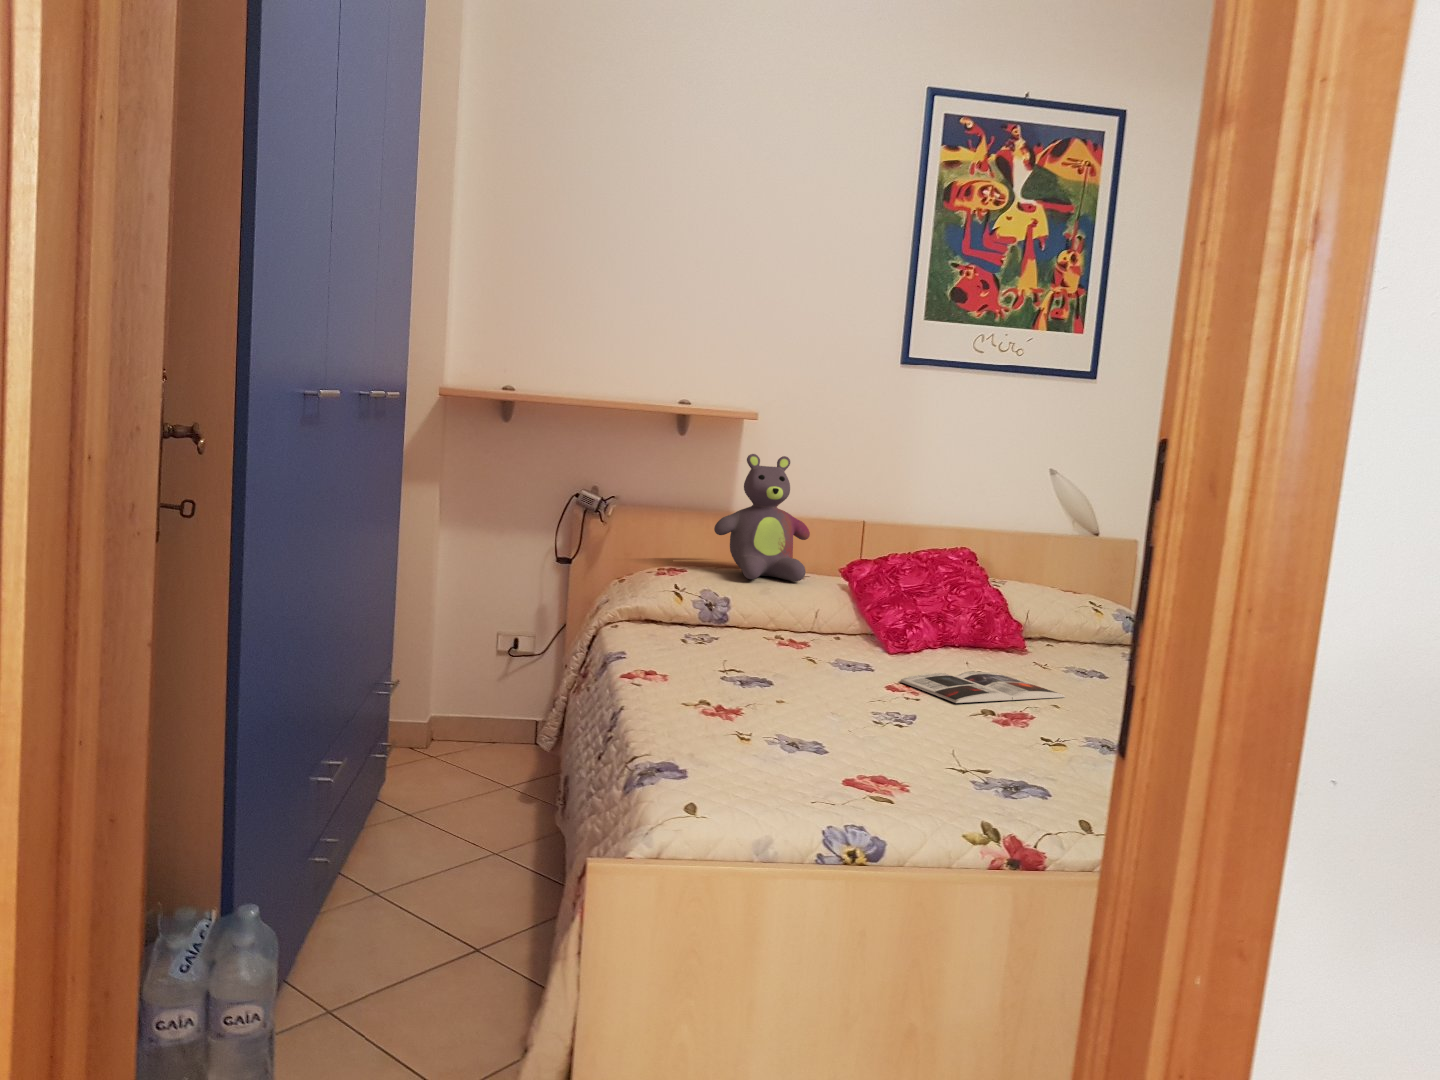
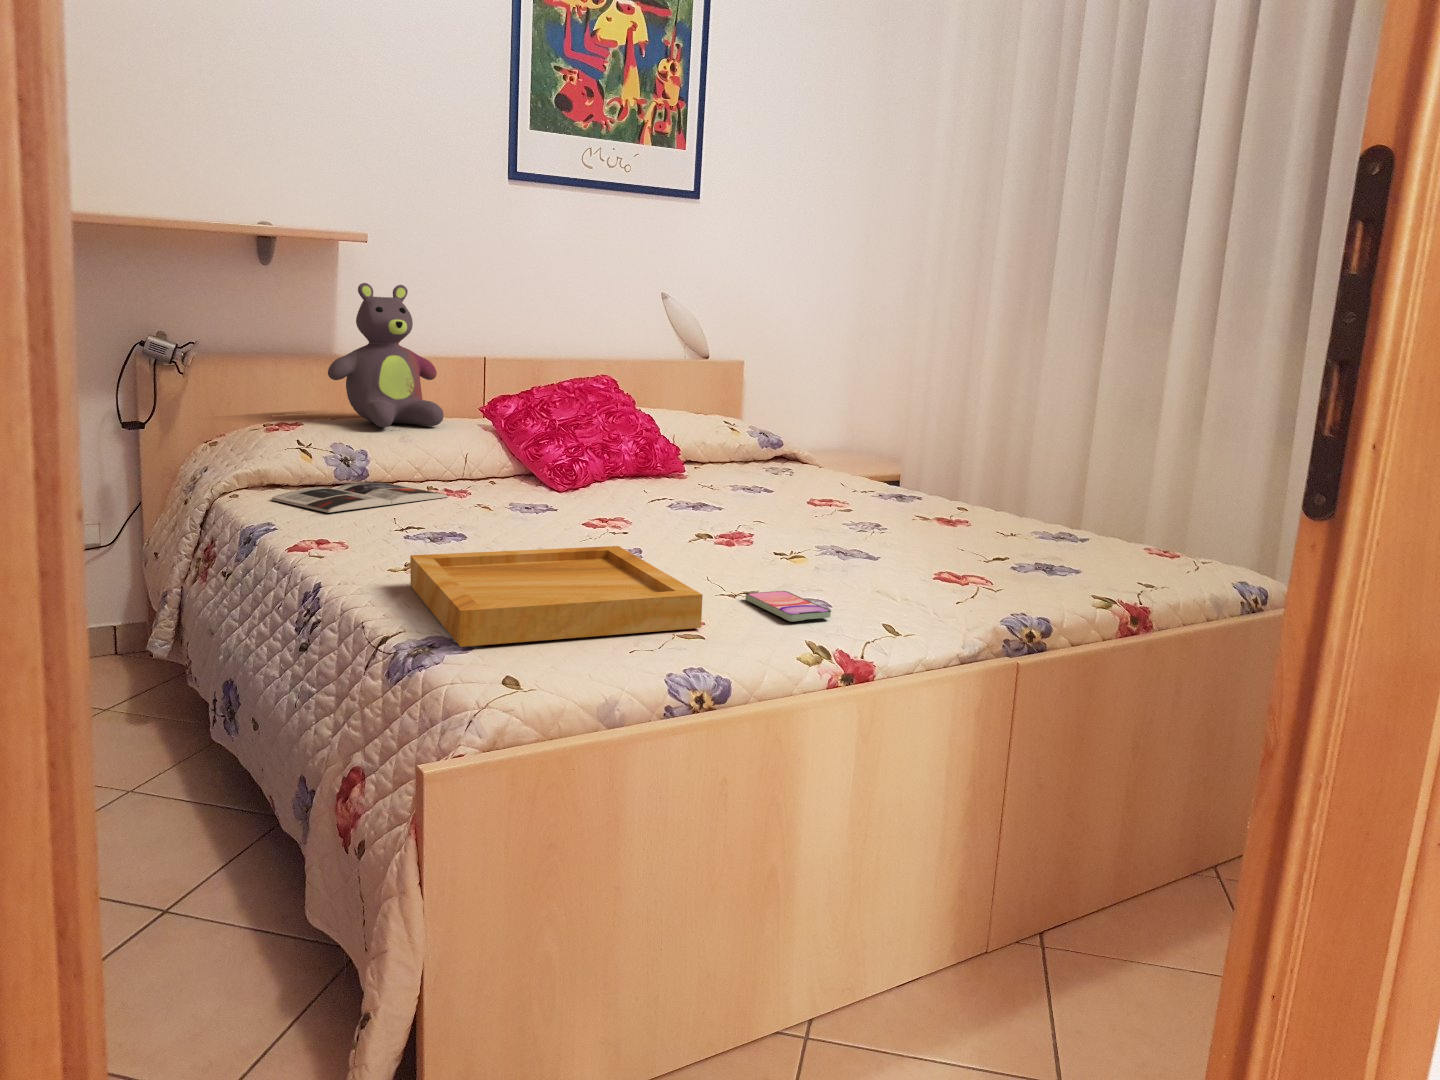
magazine: present [900,672,1065,703] -> present [271,482,449,513]
tray: none [676,694,898,793] -> present [410,546,703,647]
smartphone: none [964,770,1030,804] -> present [745,591,831,622]

